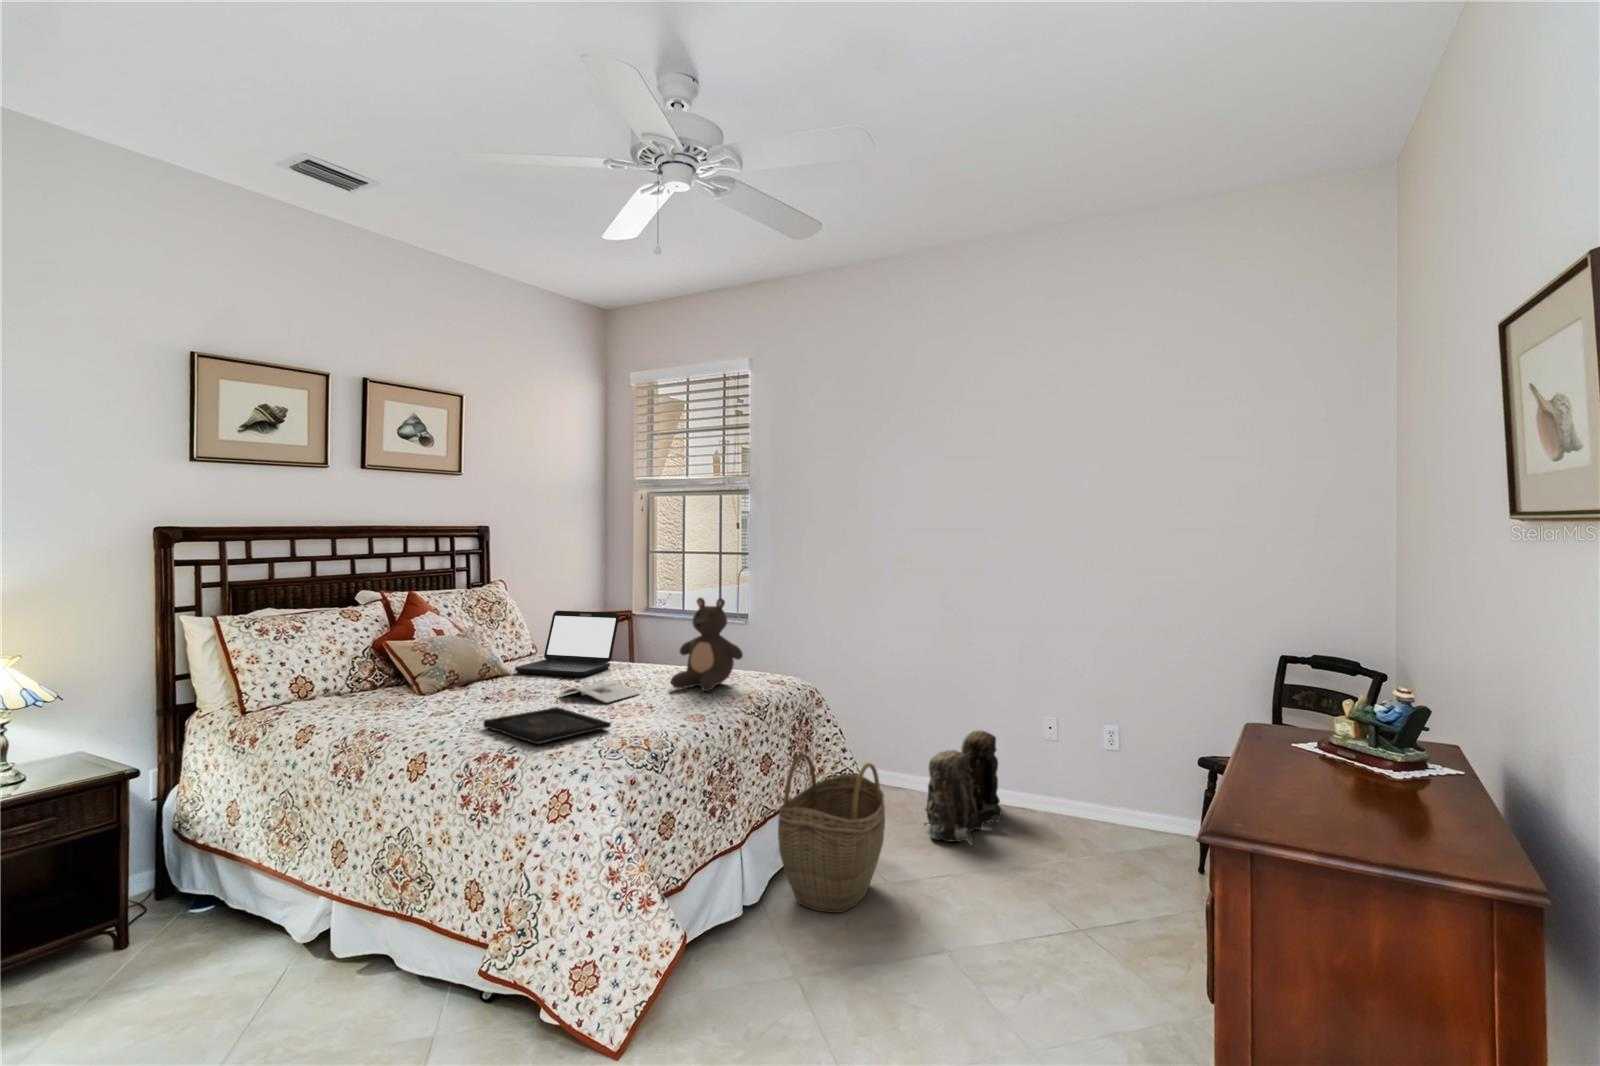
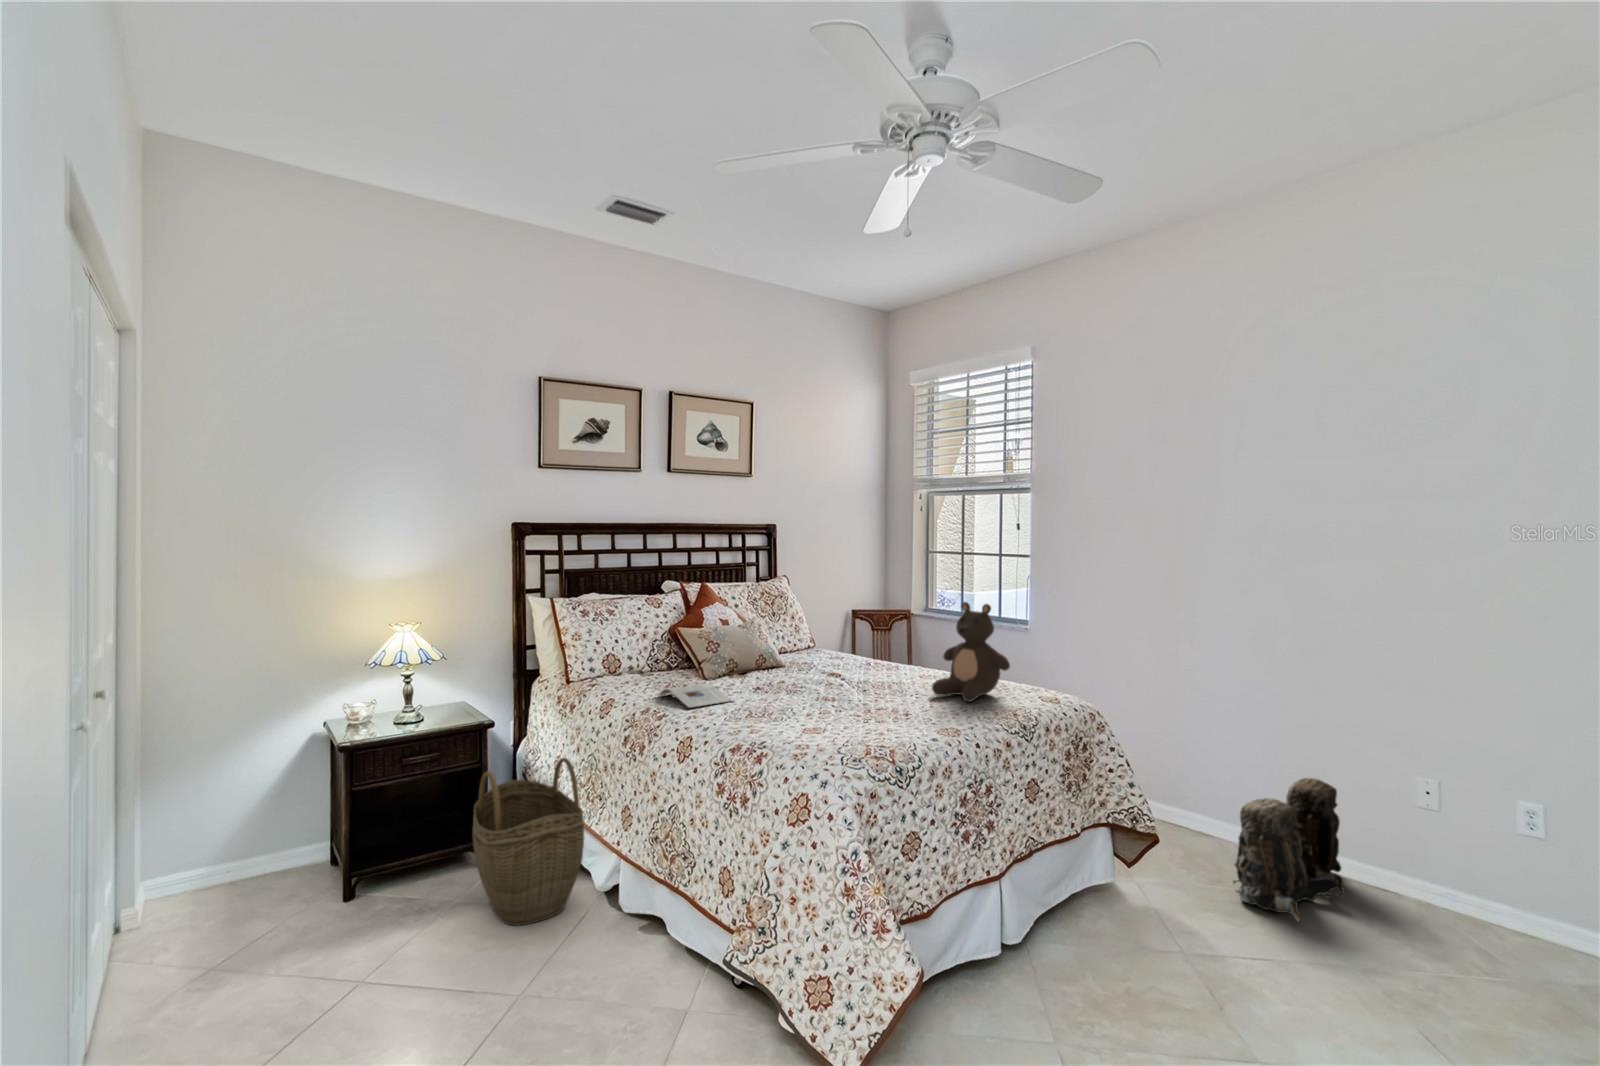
laptop: present [515,611,619,677] -> none [790,607,888,674]
magazine: present [563,681,639,703] -> present [659,684,731,708]
tray: present [483,707,611,744] -> none [745,704,861,742]
woven basket: present [778,754,885,913] -> present [473,758,584,925]

